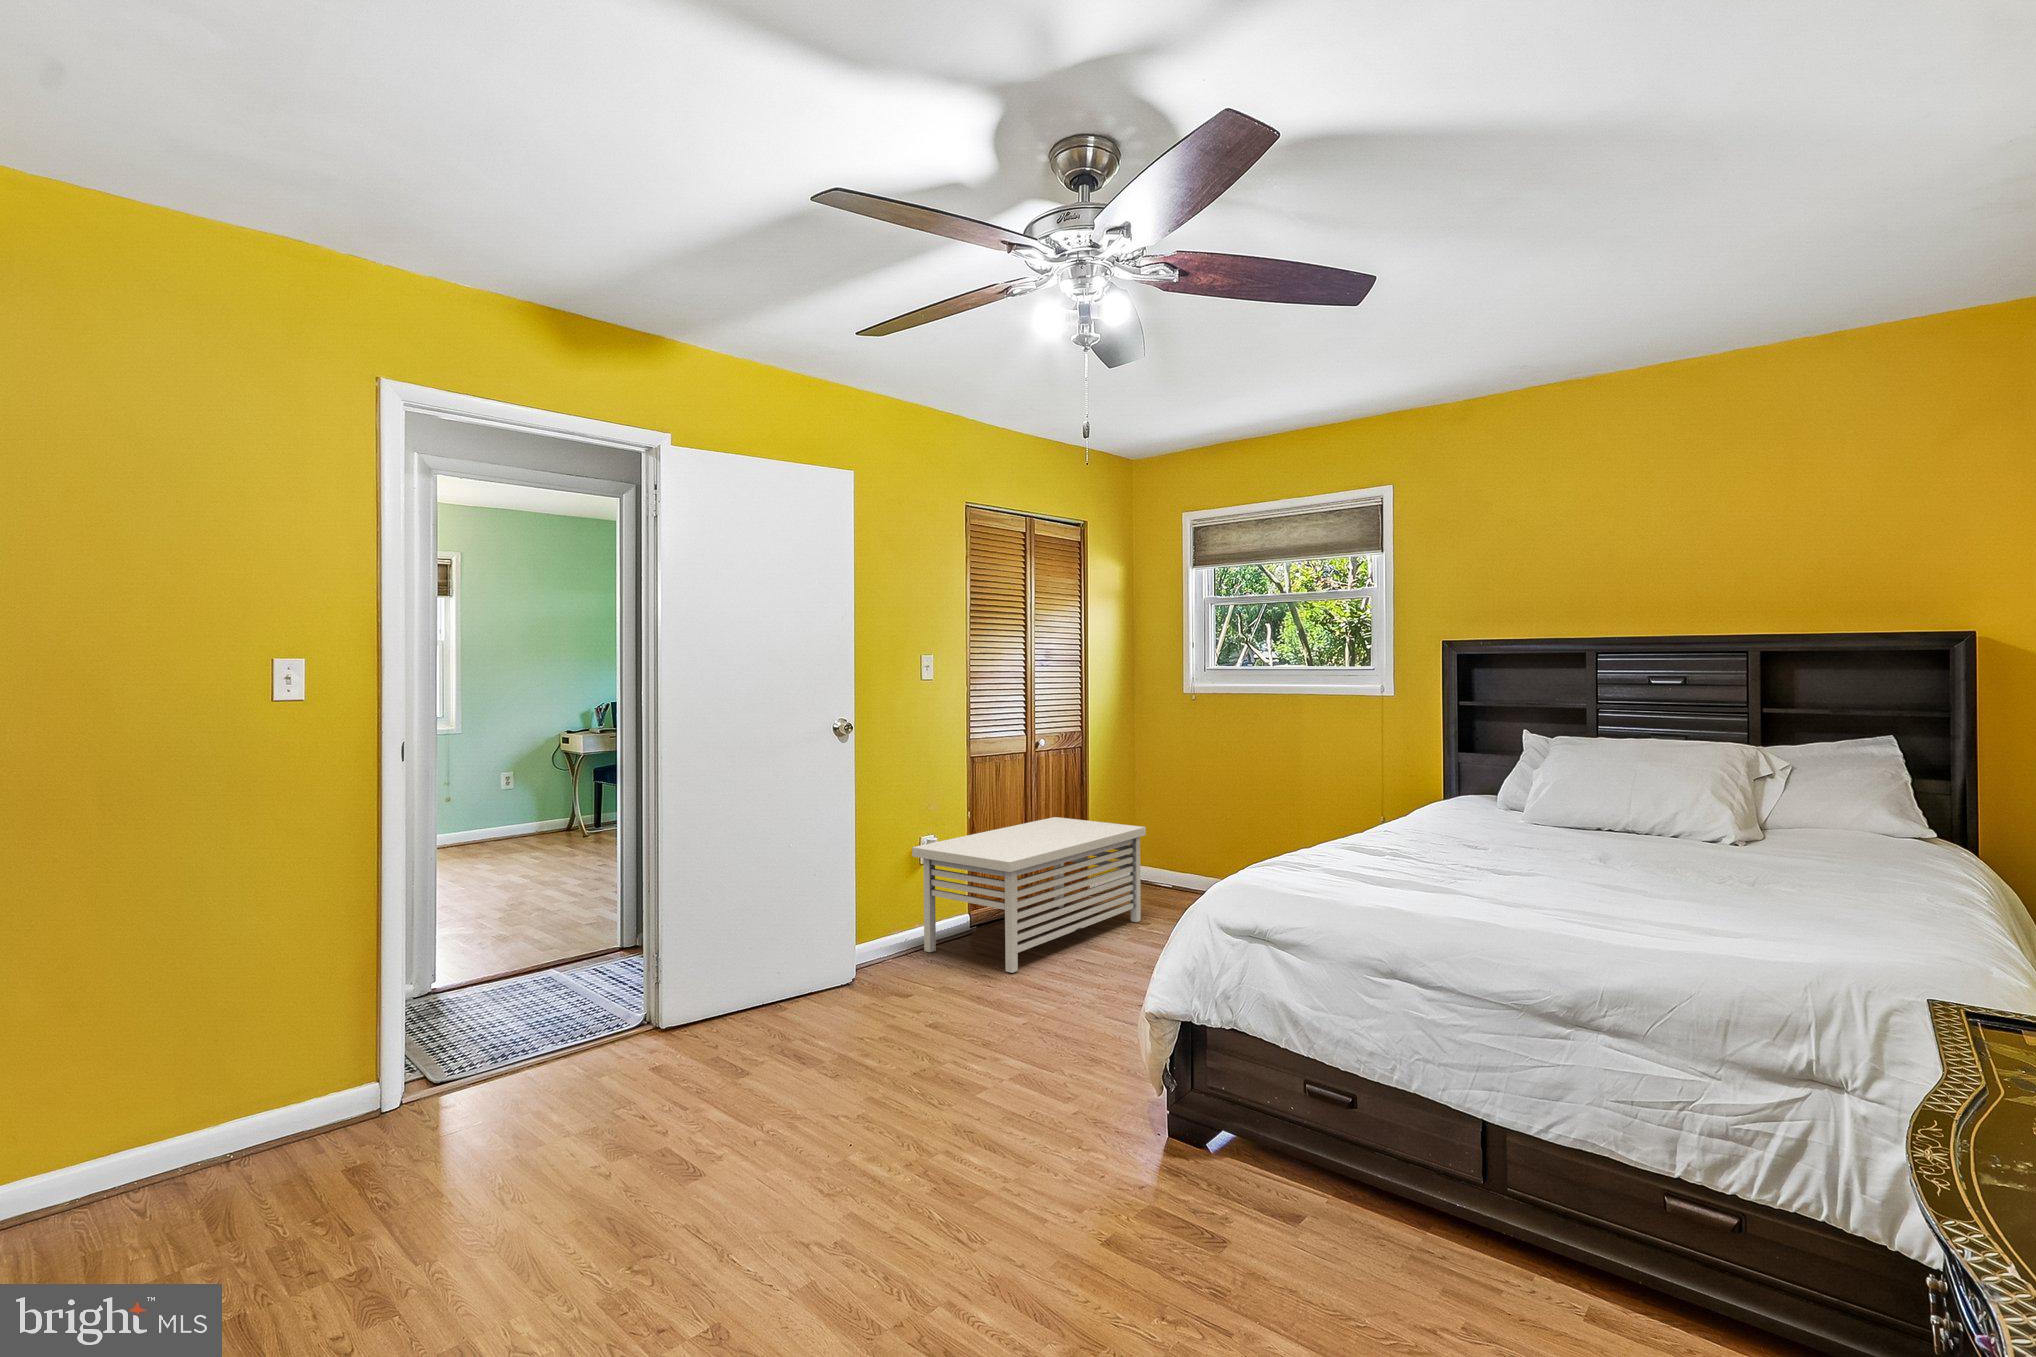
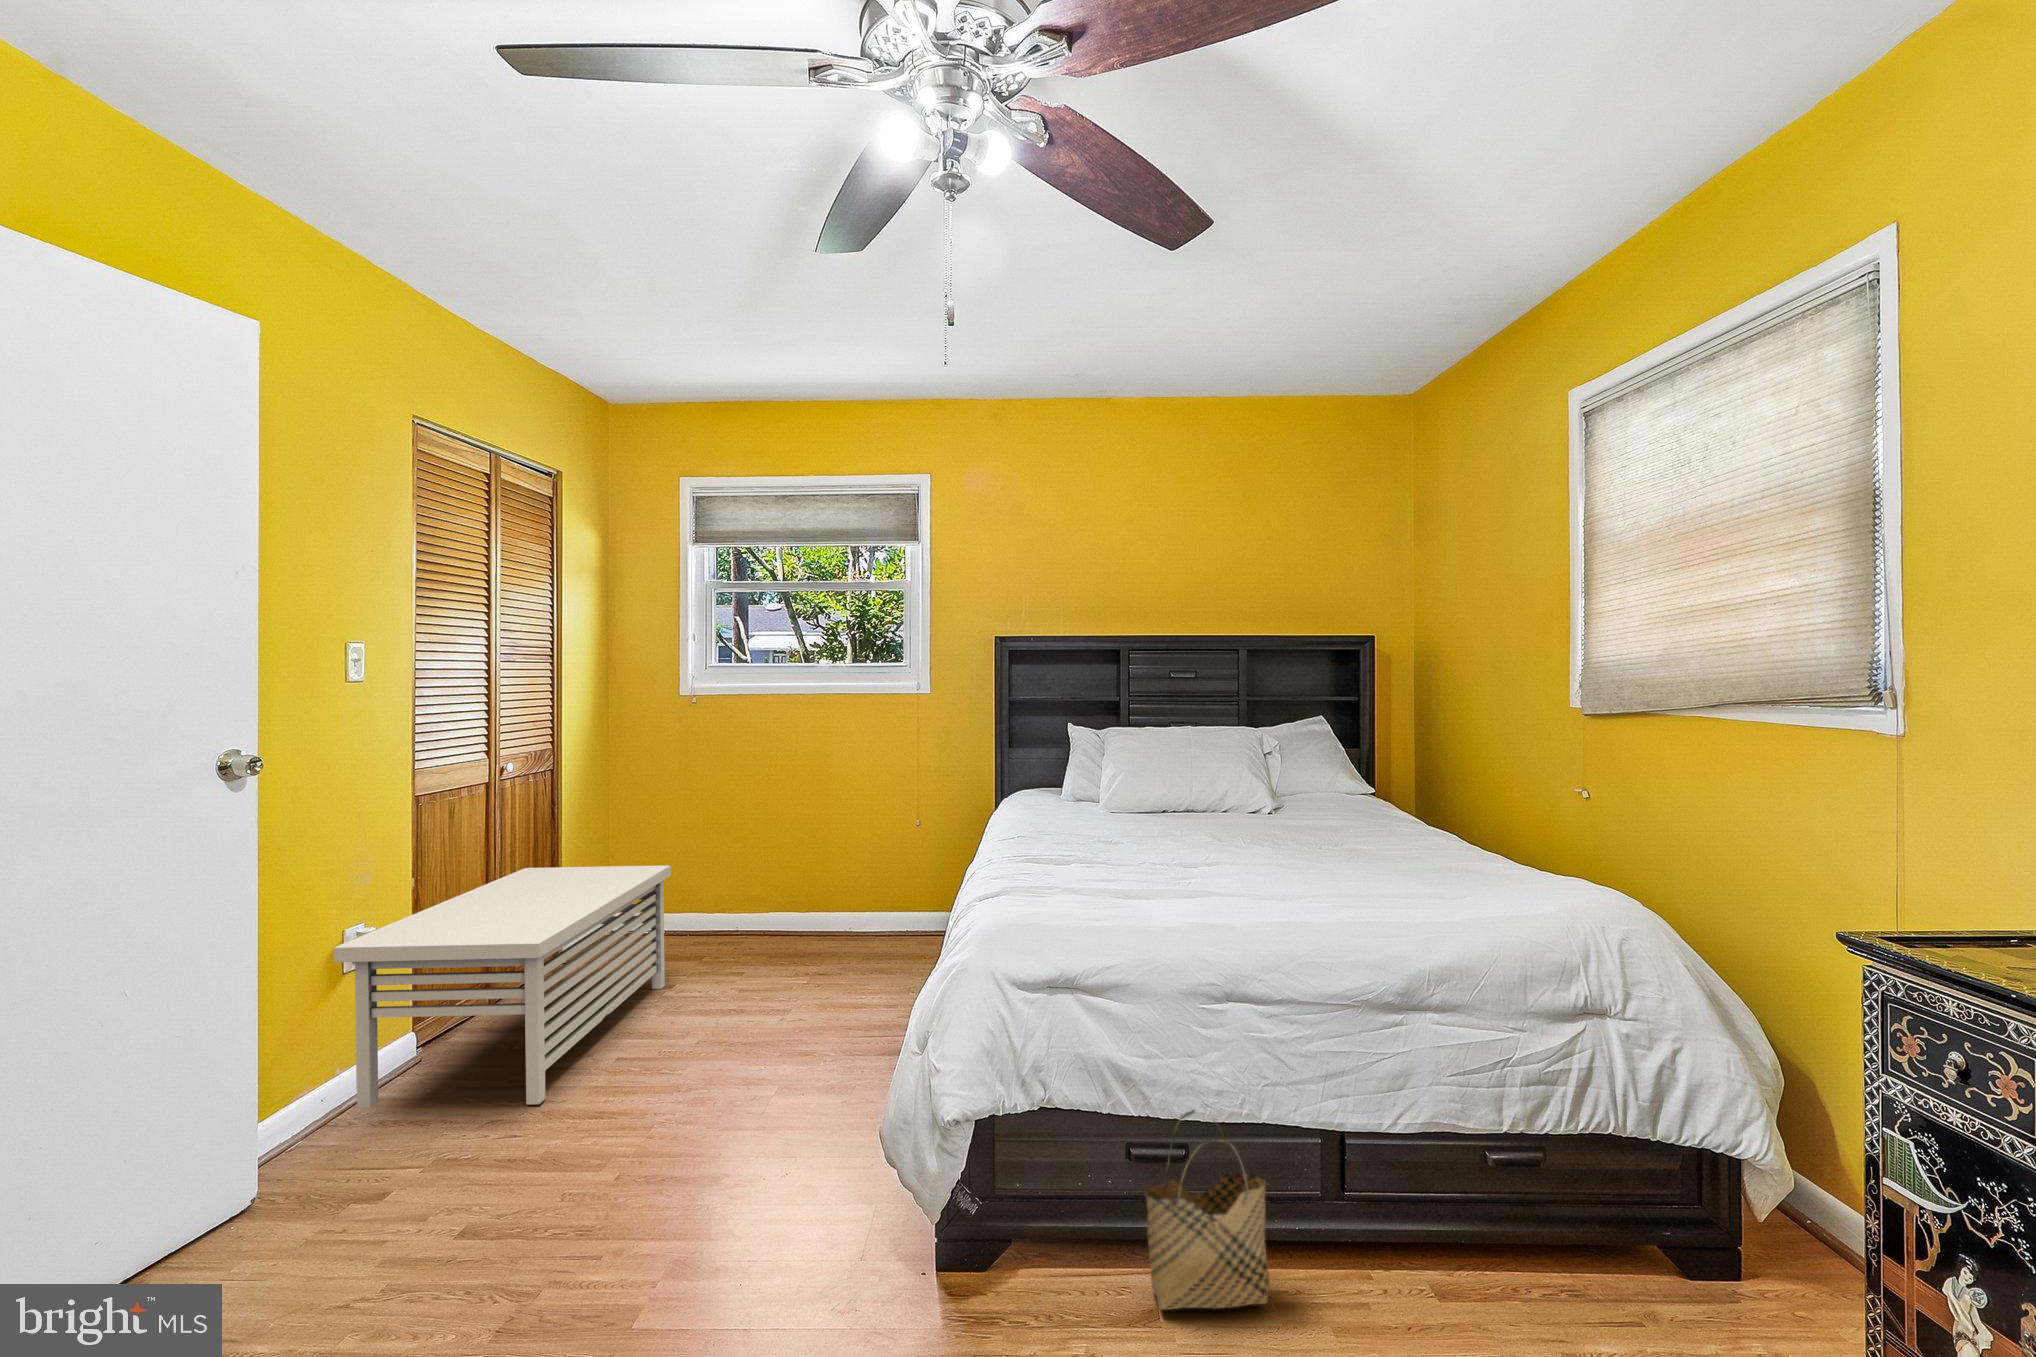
woven basket: none [1297,1066,1413,1244] -> present [1144,1110,1269,1310]

